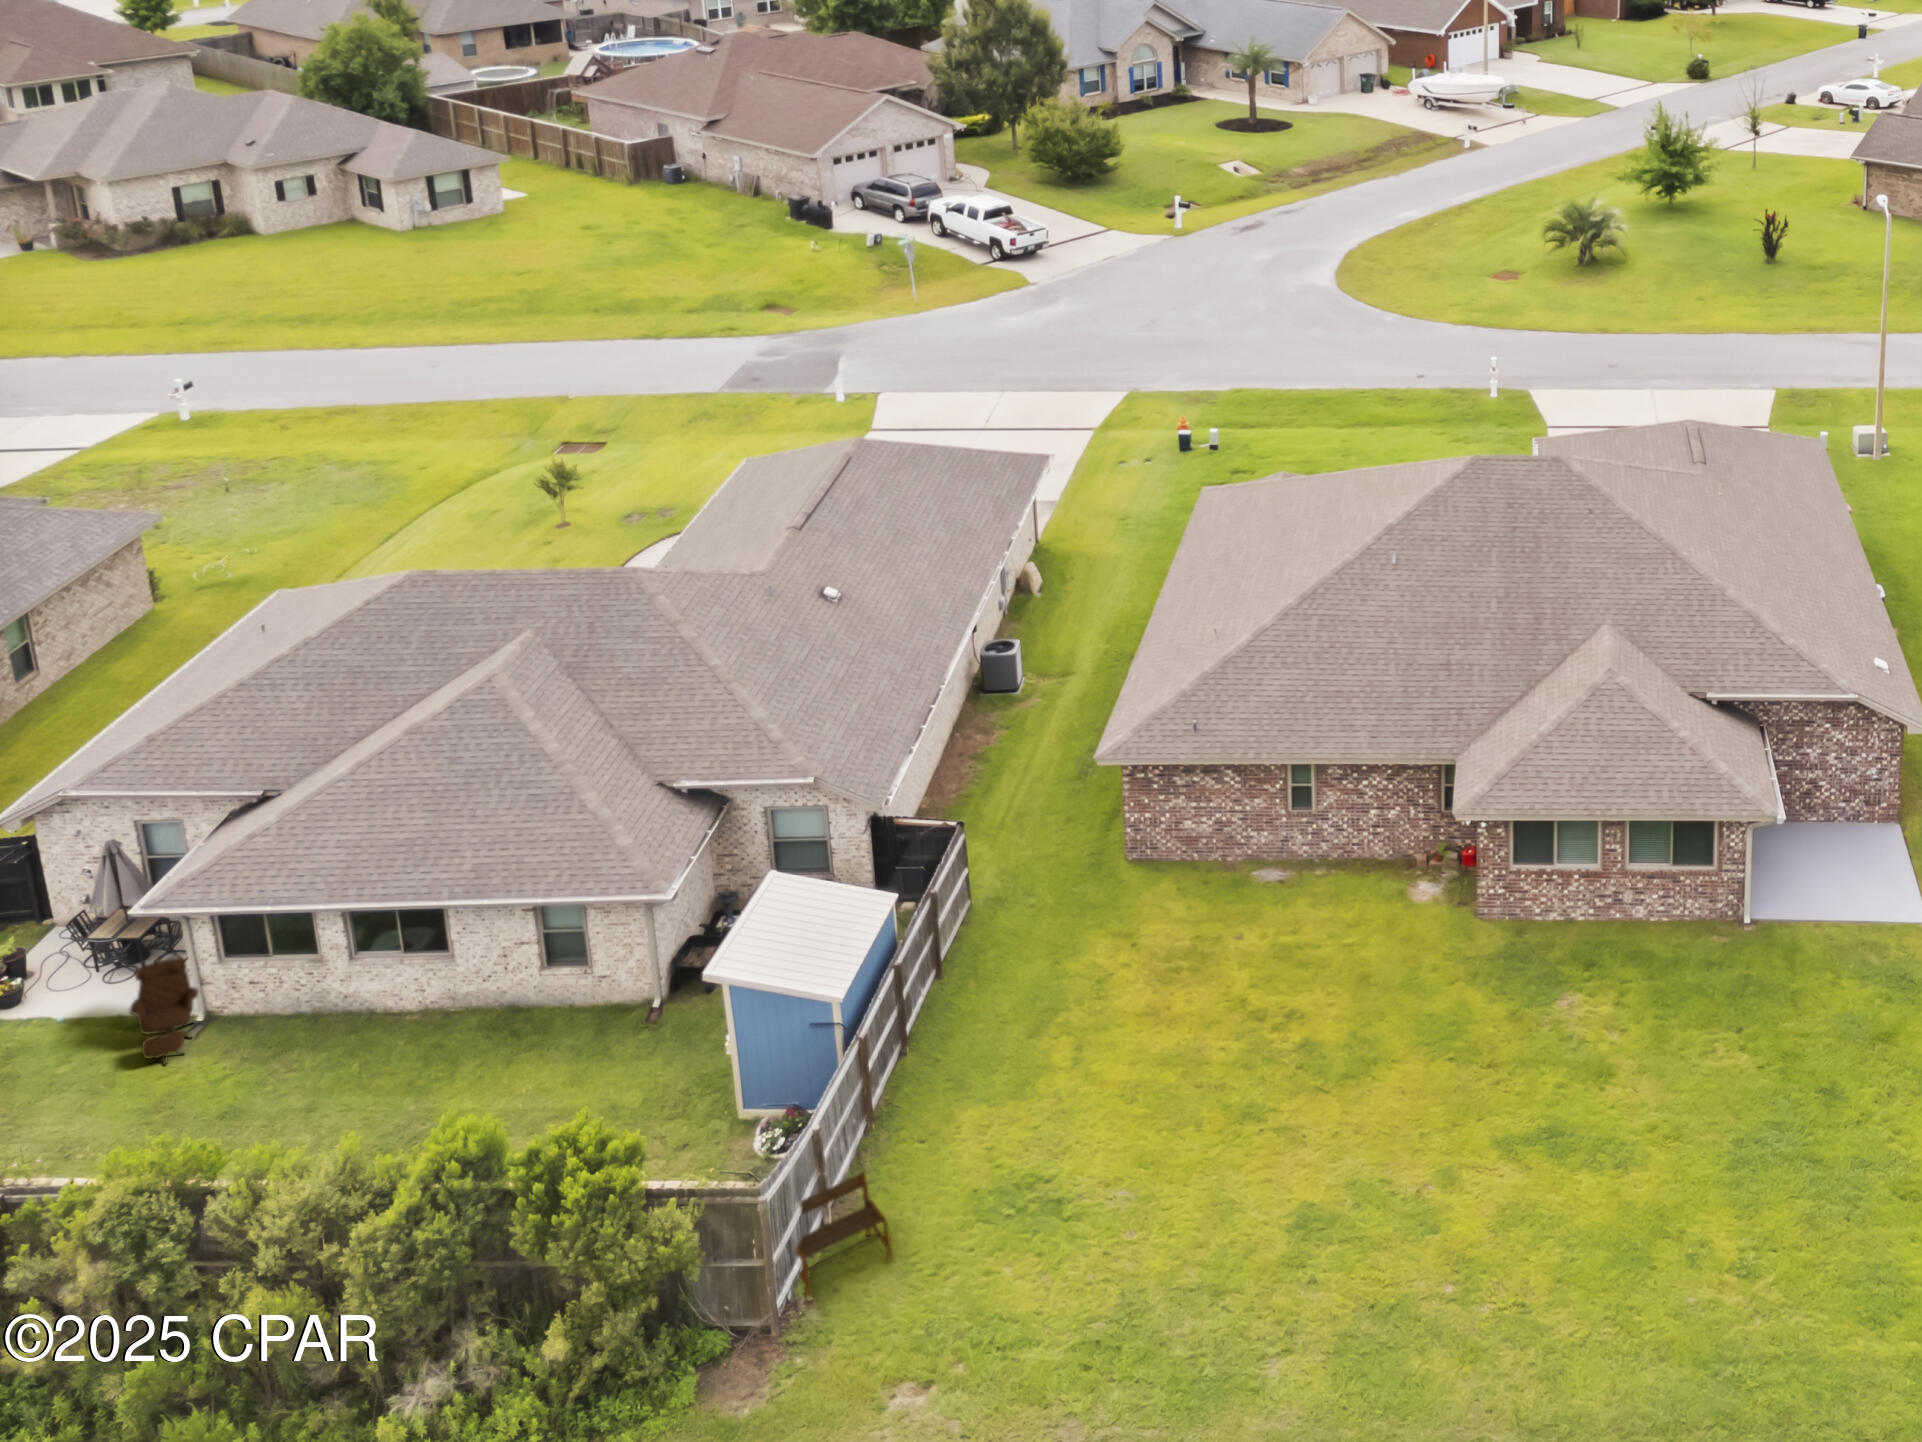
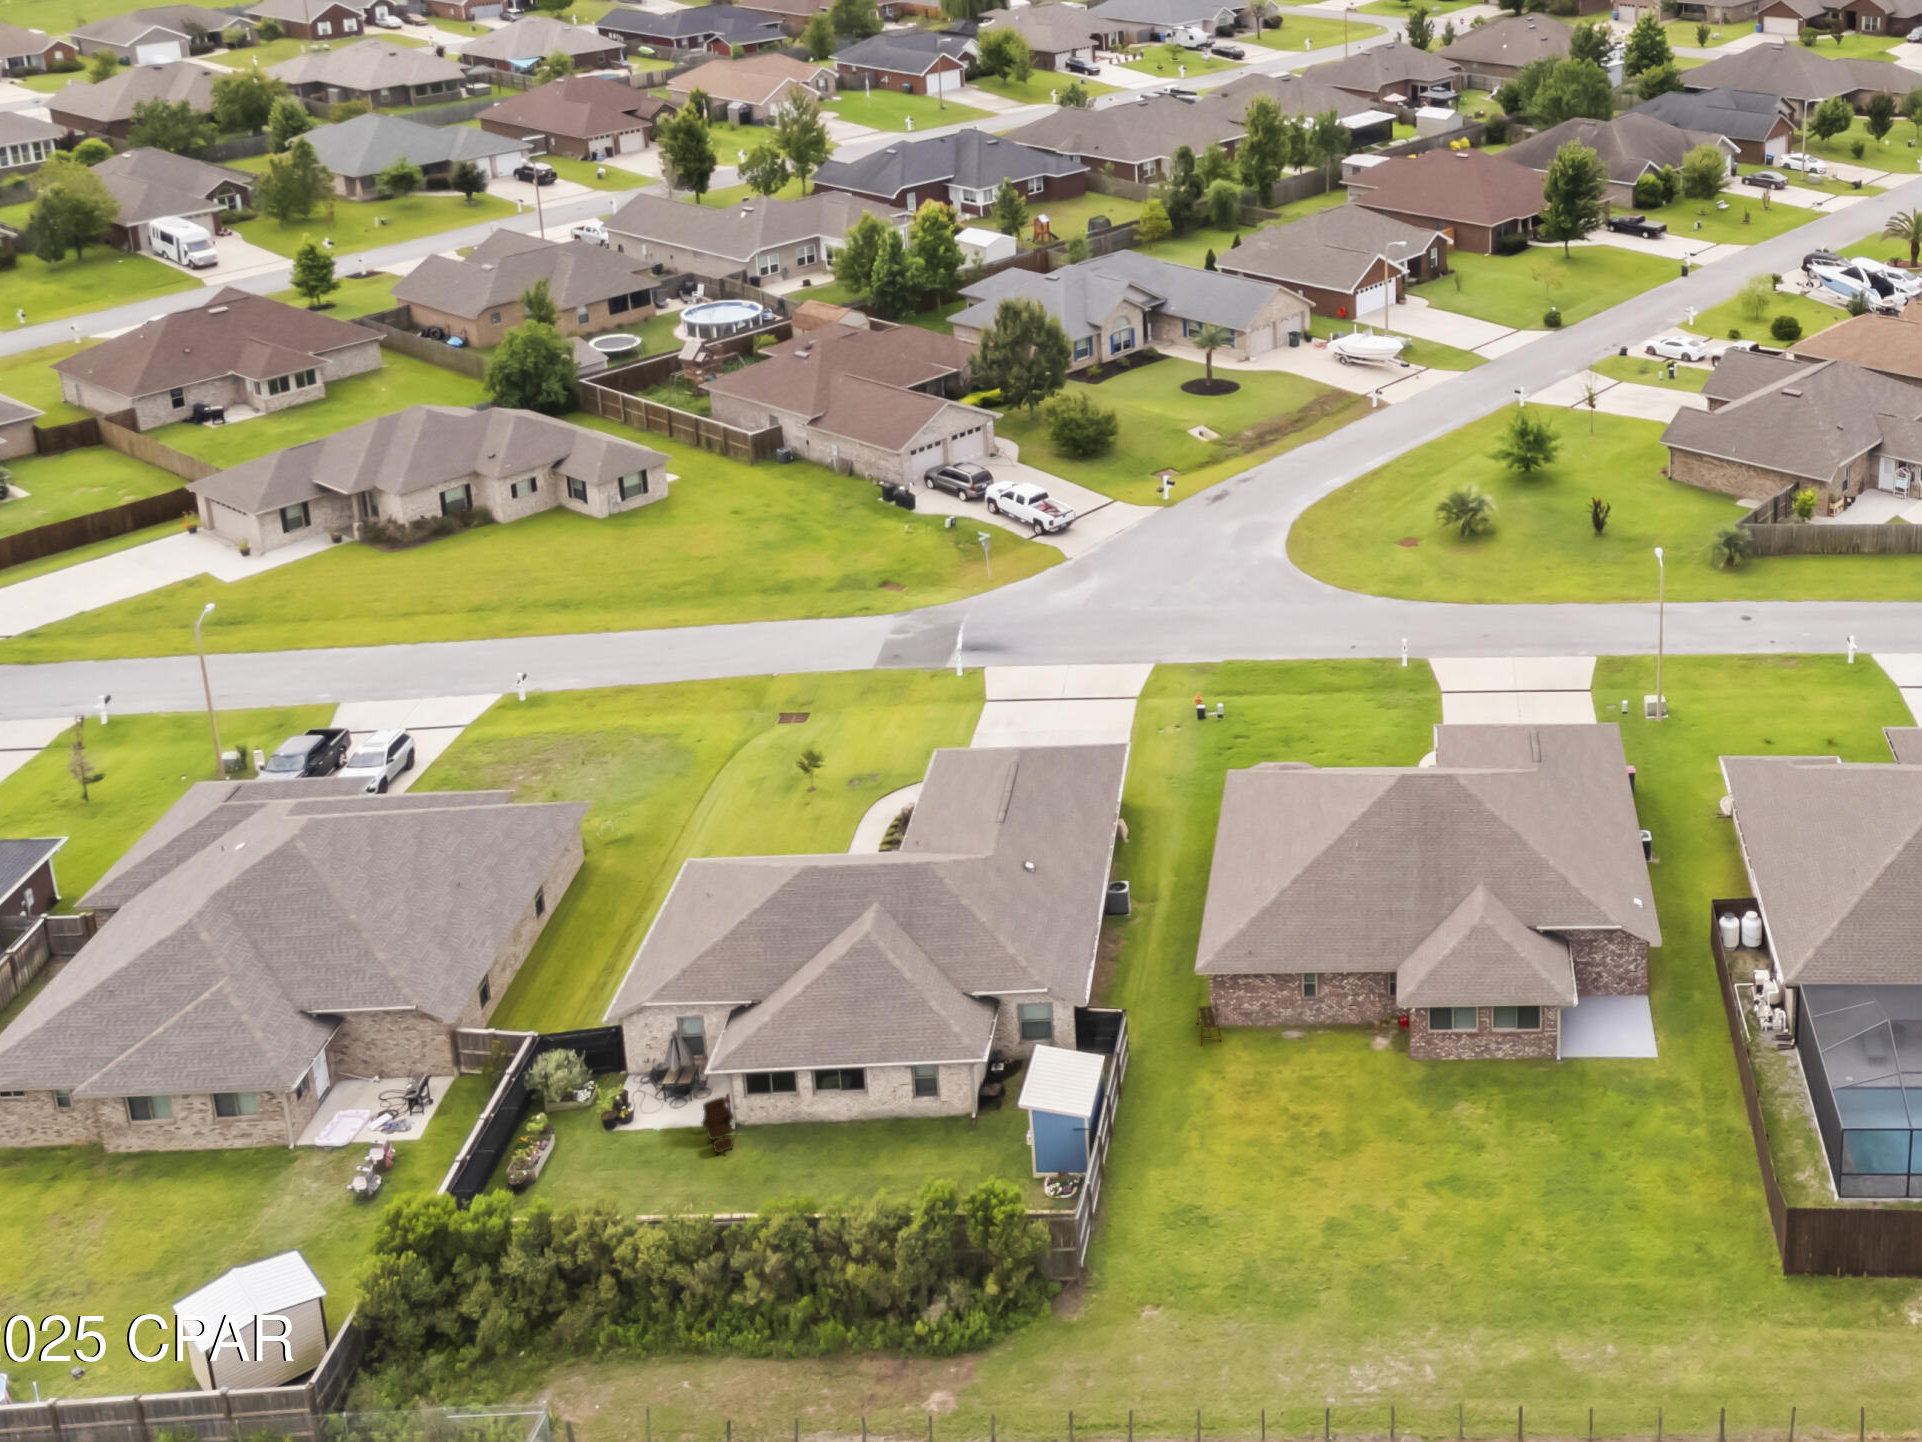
bench: present [796,1172,892,1295] -> present [1197,1001,1221,1041]

